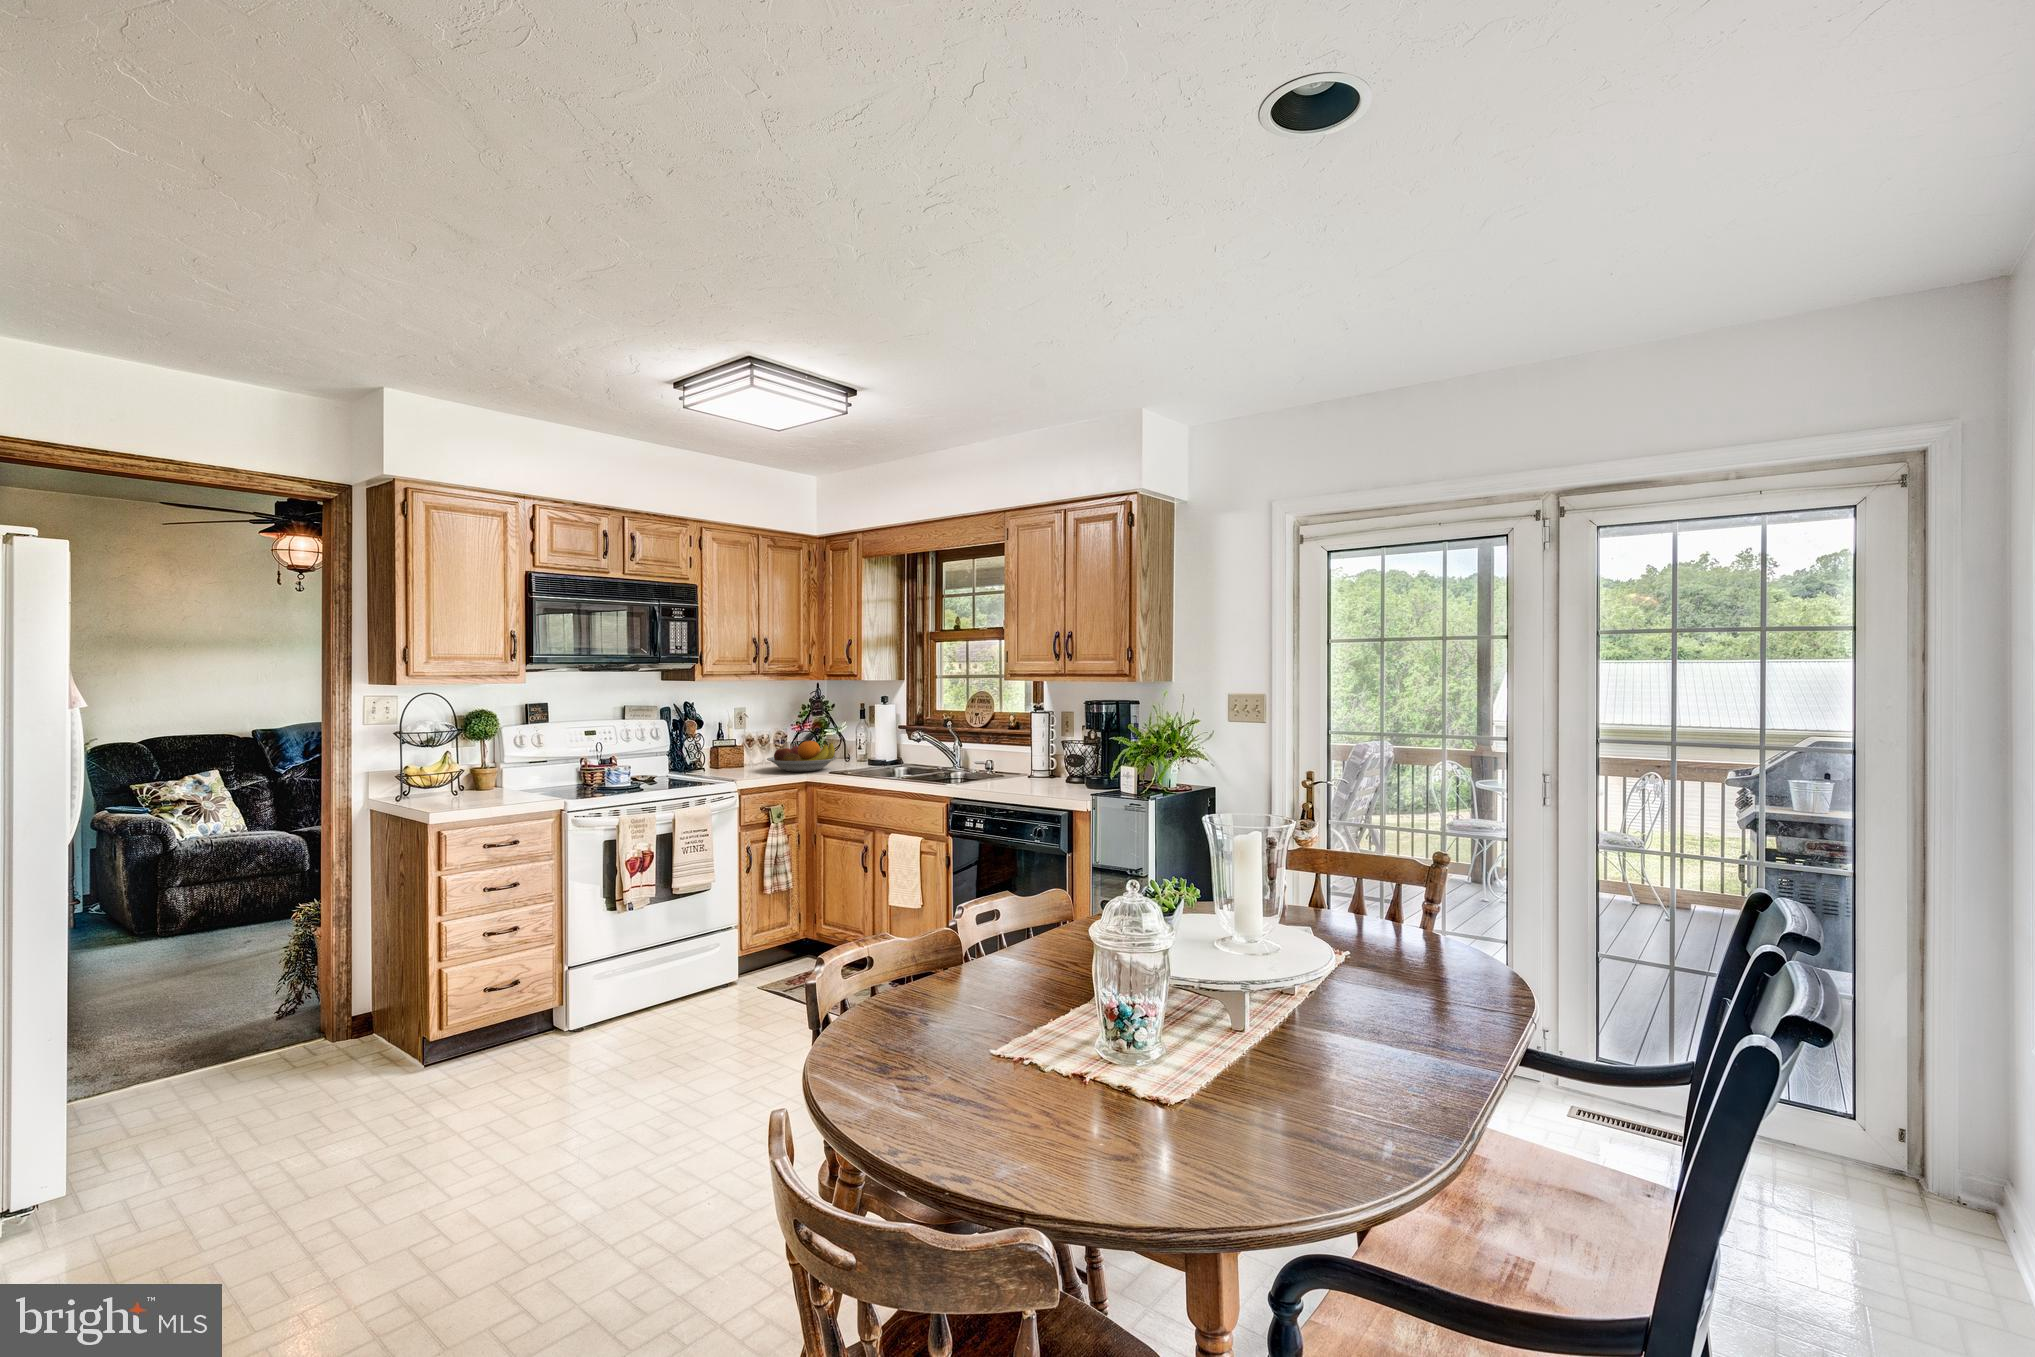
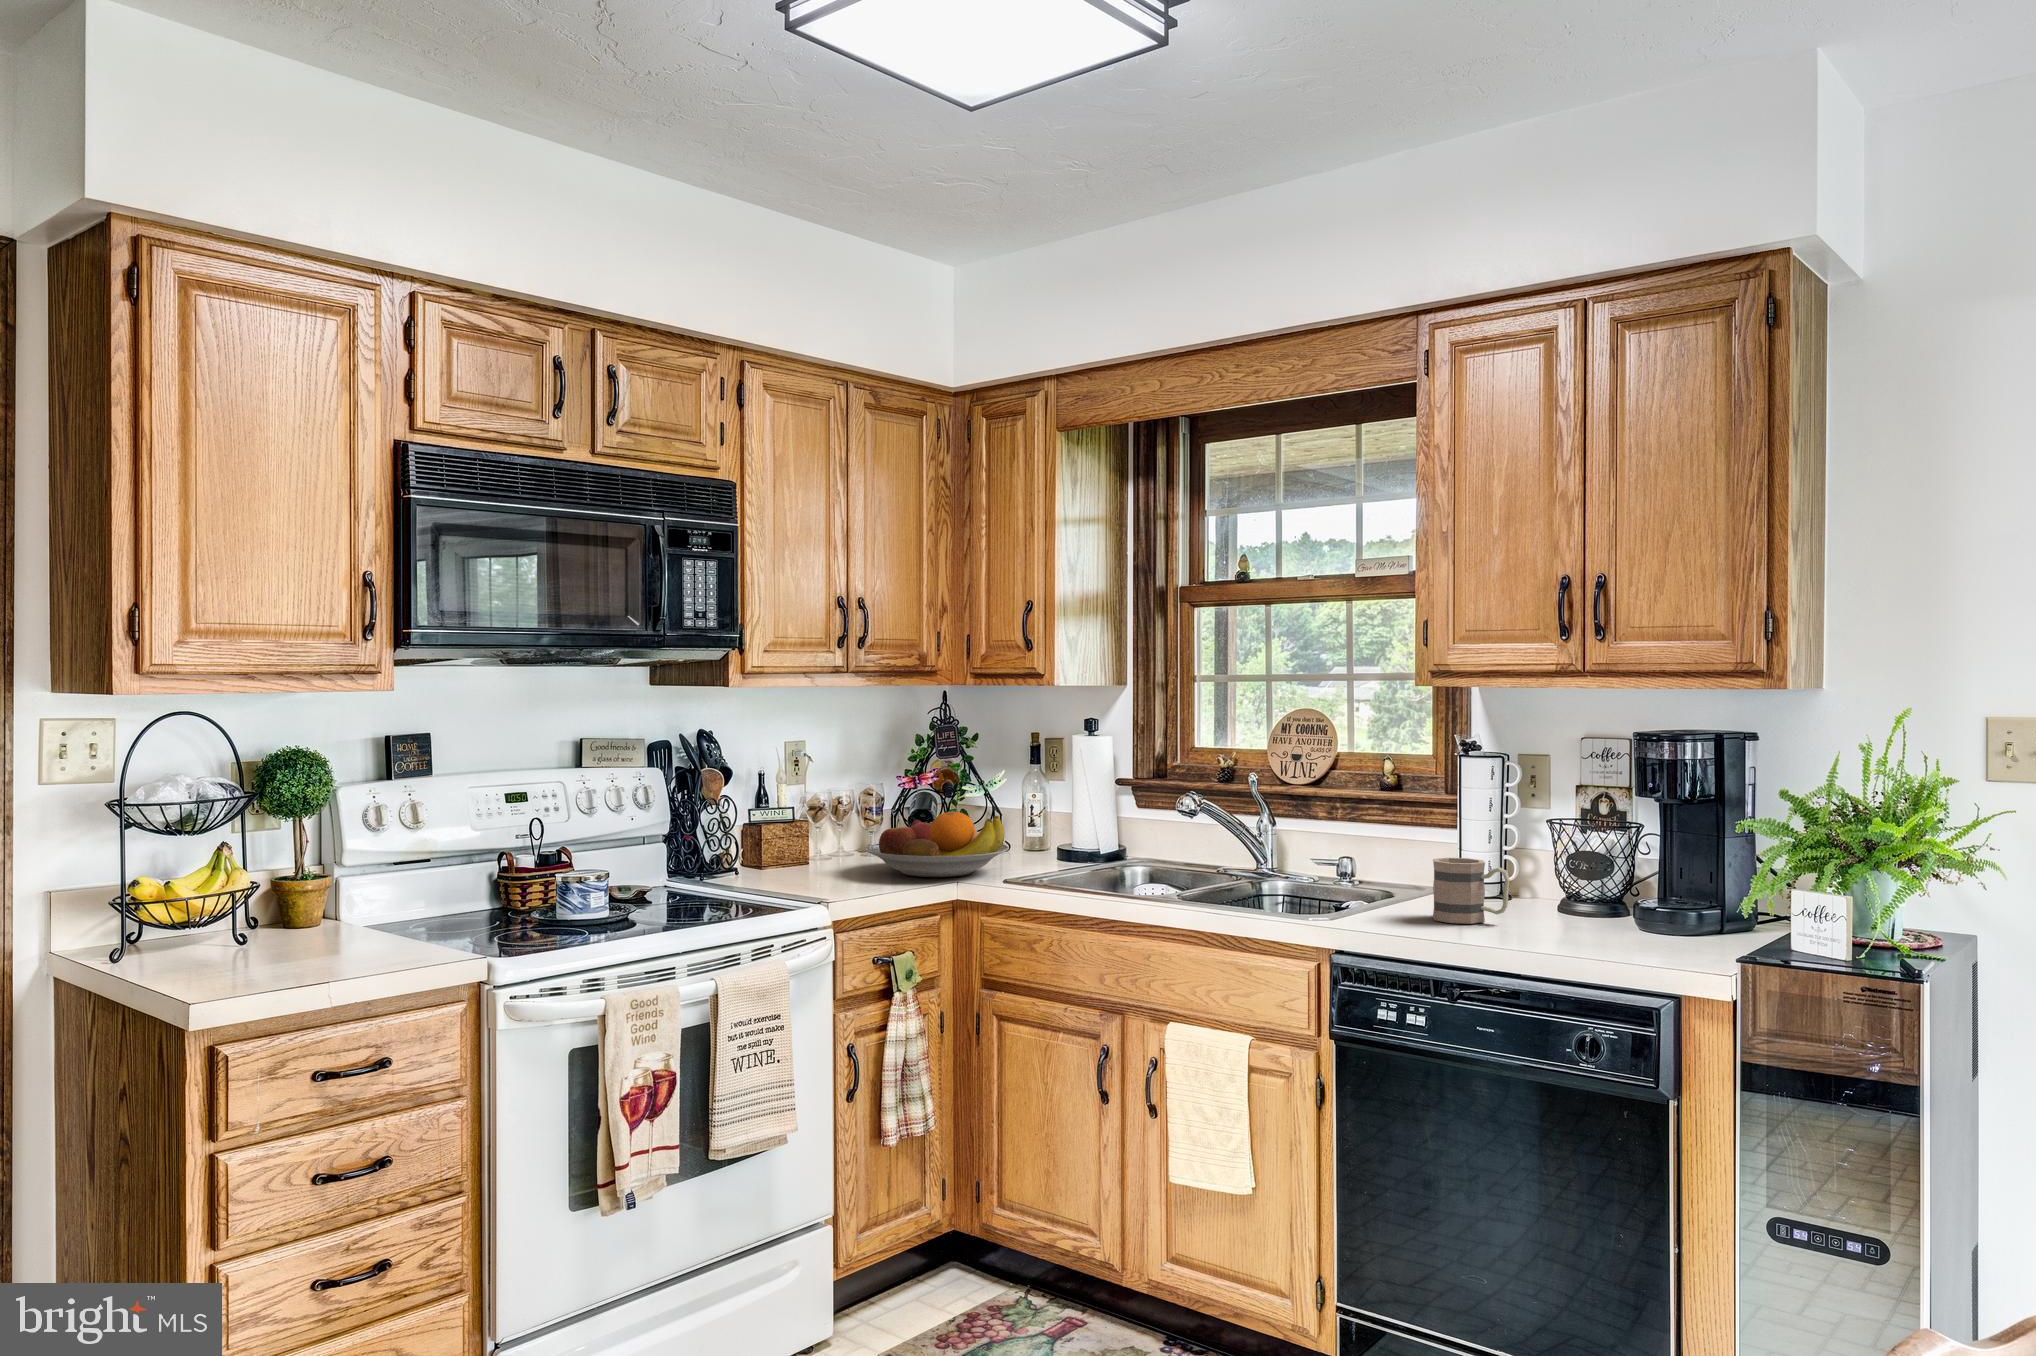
mug: none [1010,758,1042,787] -> present [1433,858,1510,924]

